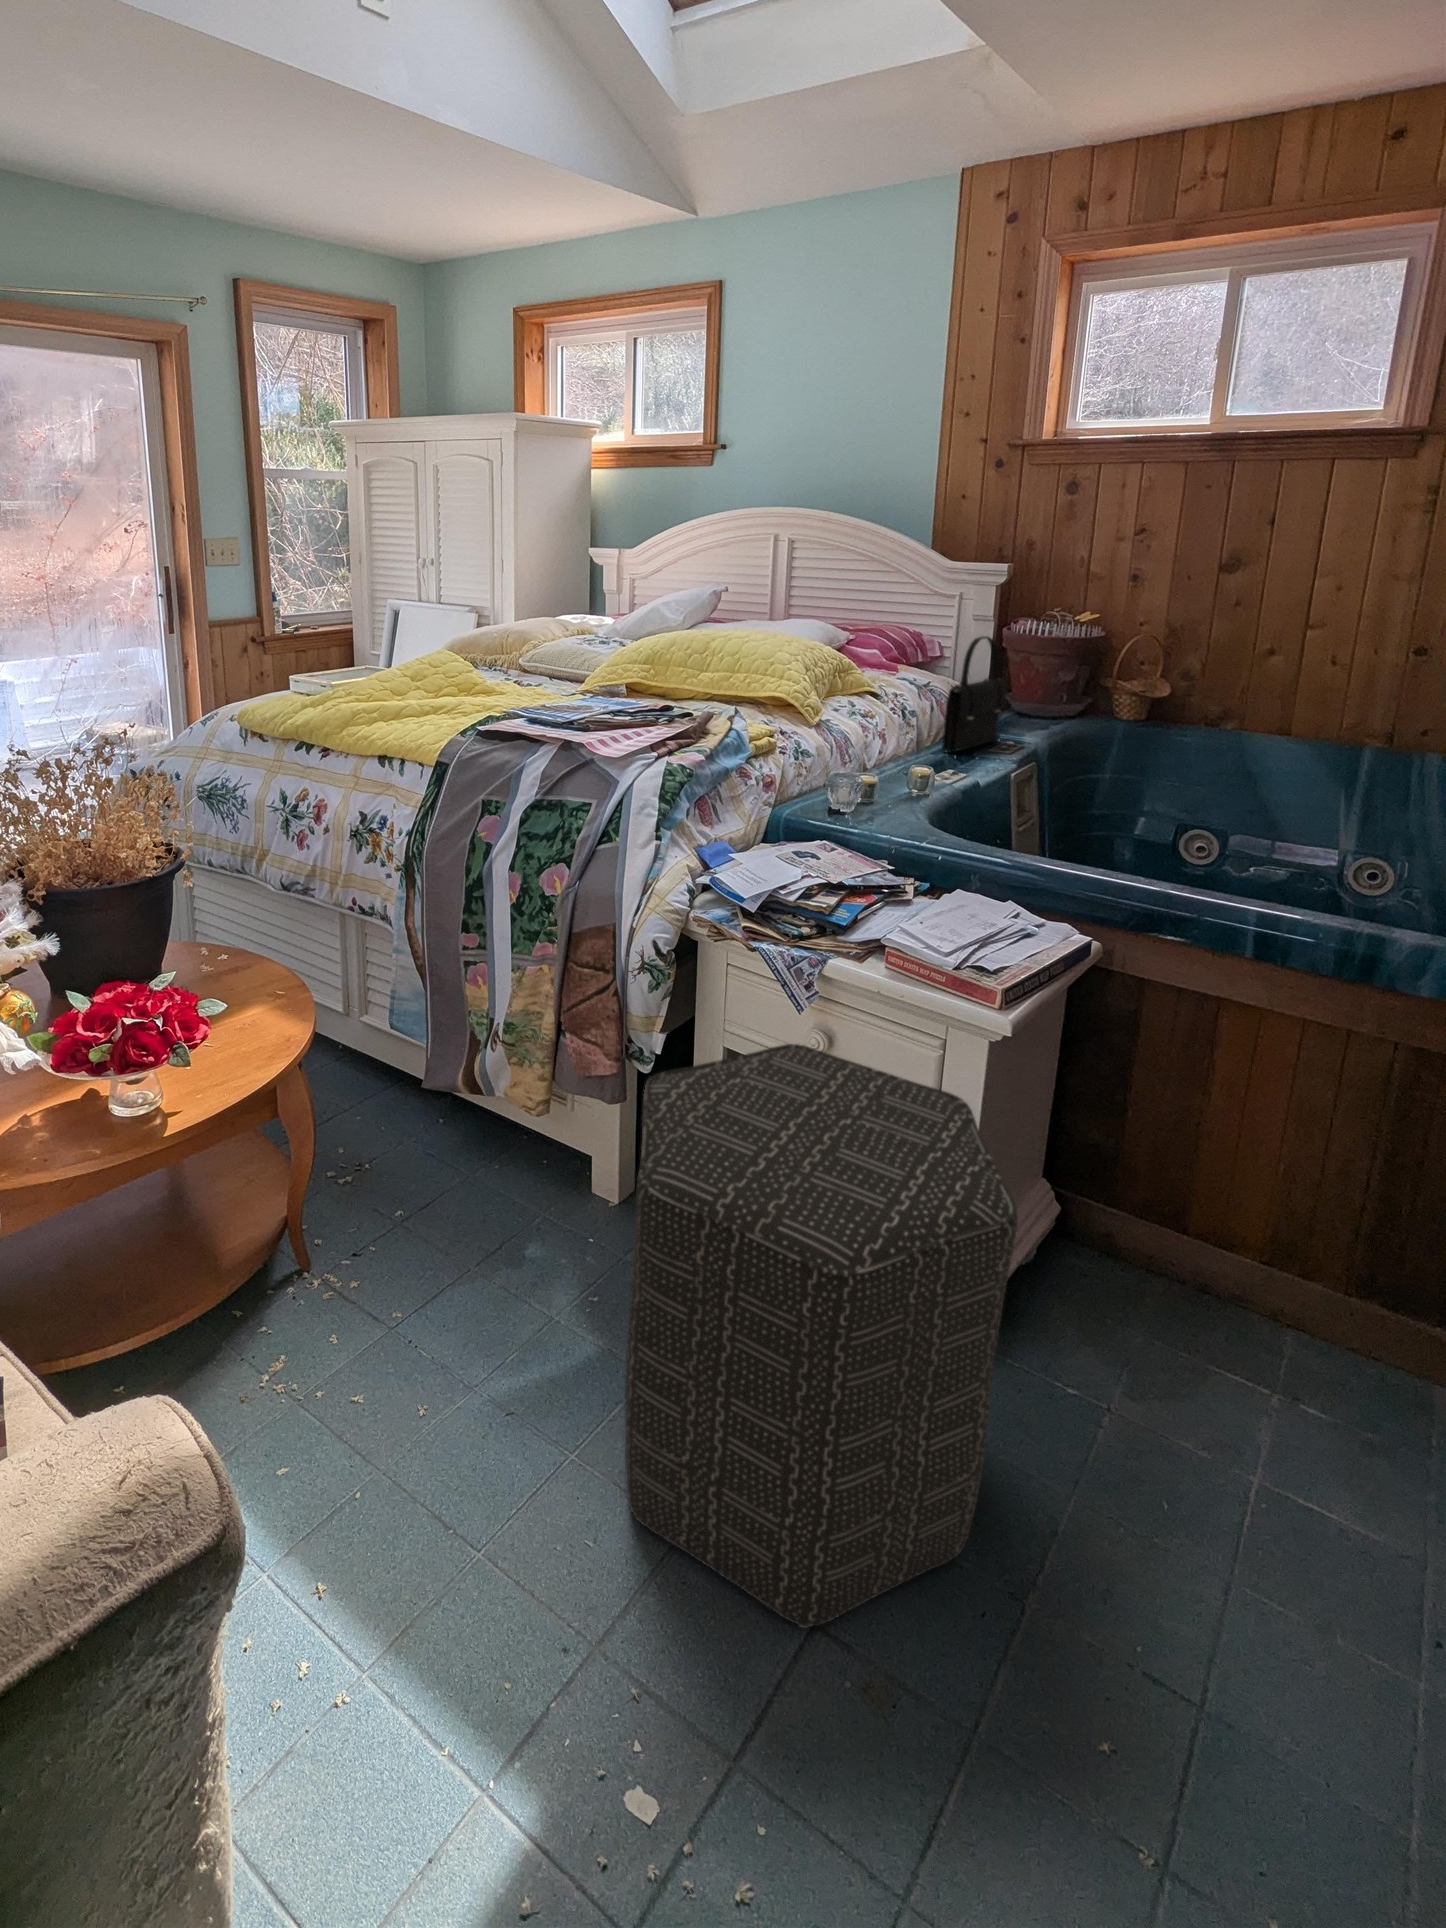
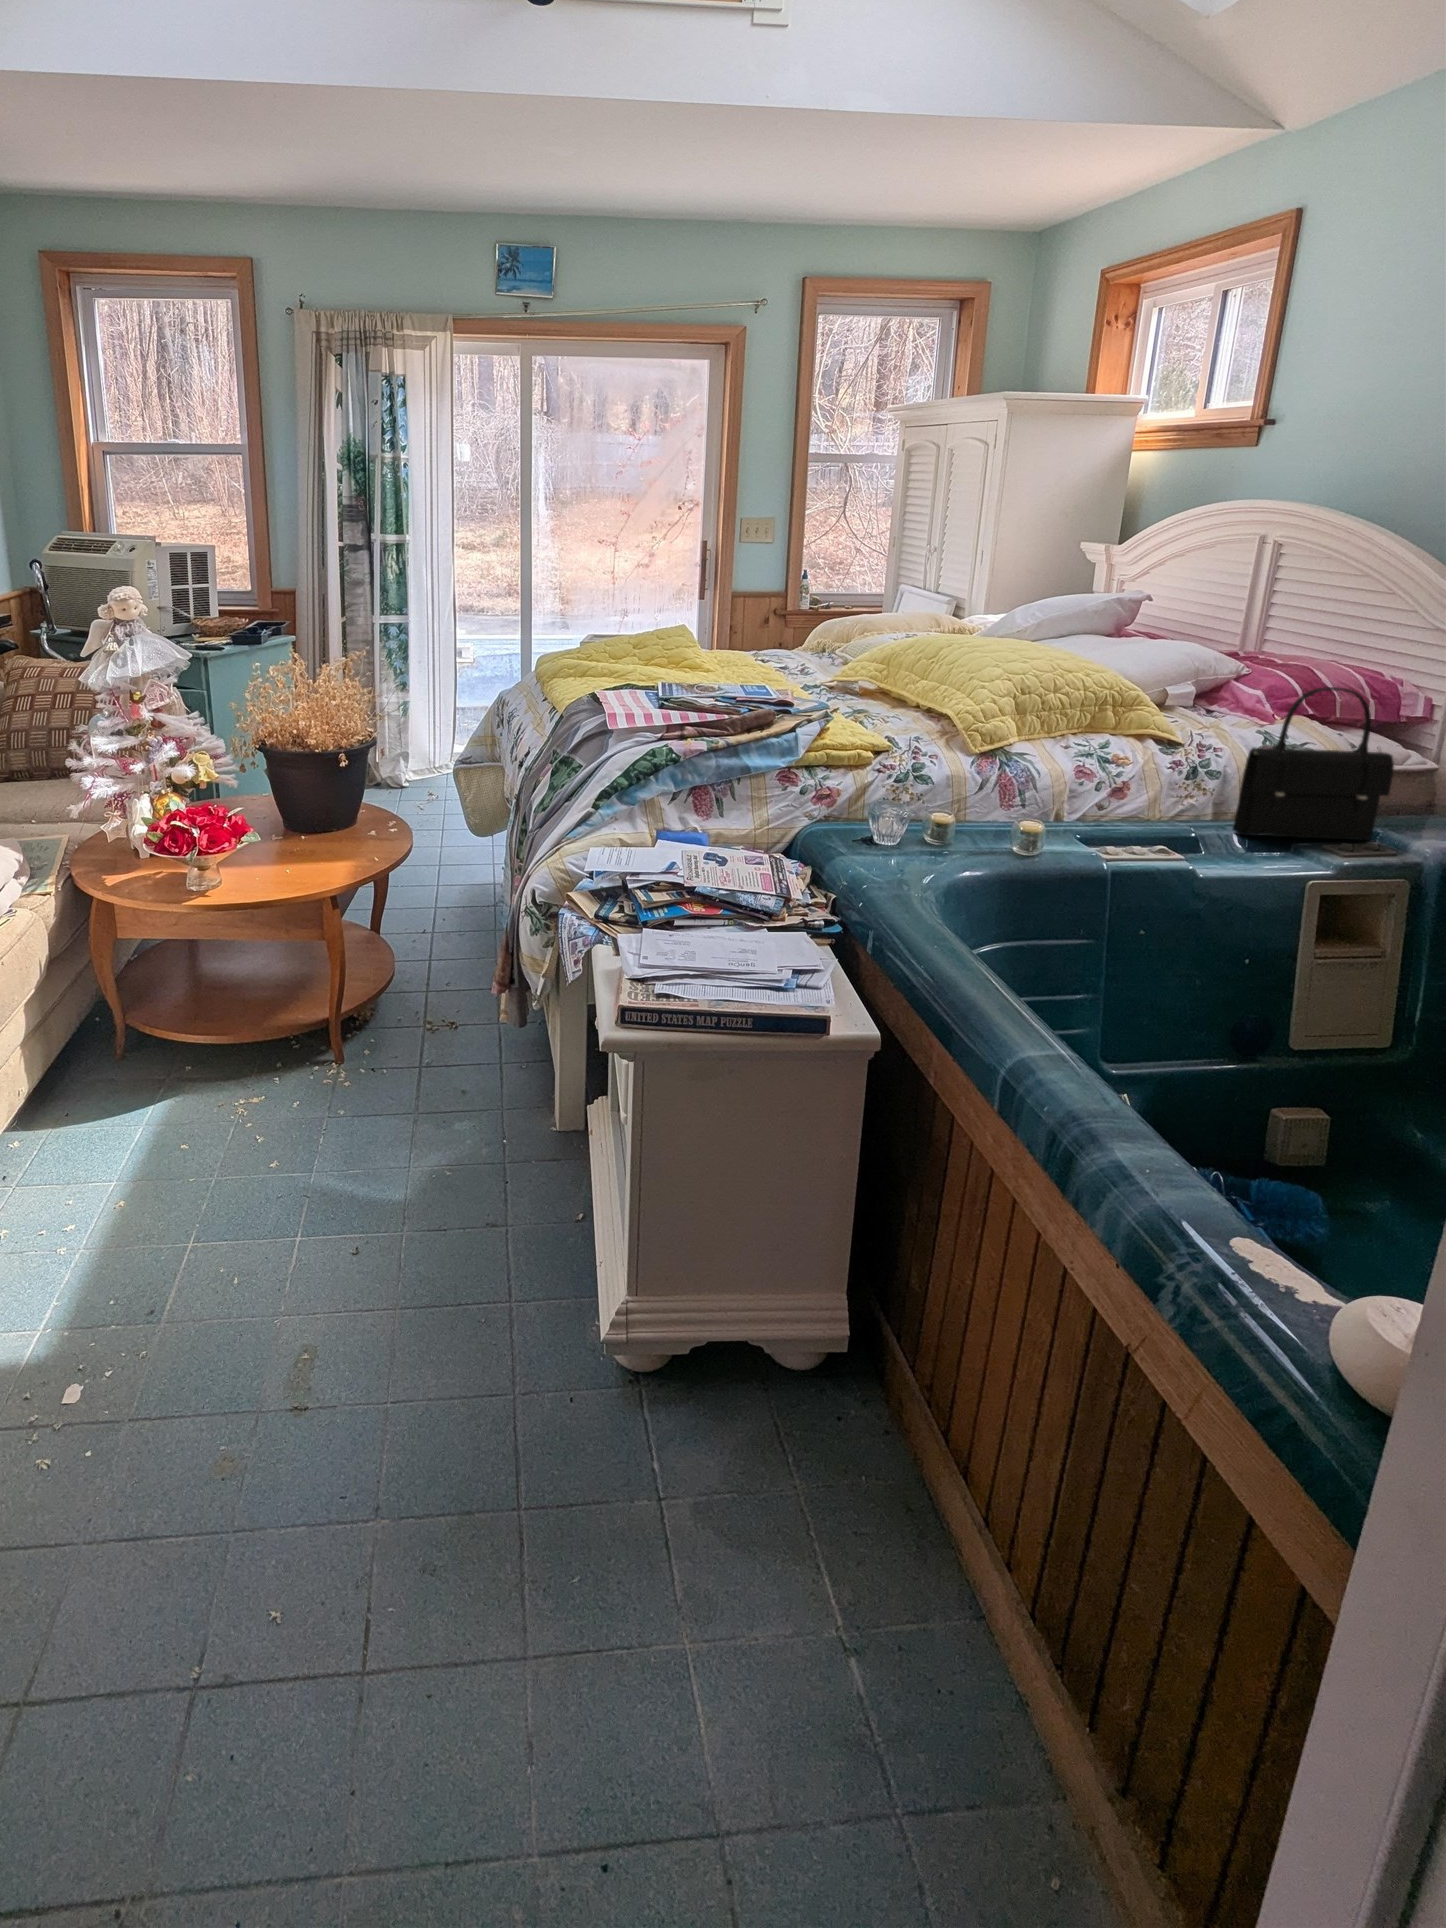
ottoman: present [625,1044,1018,1628] -> none [220,961,536,1427]

